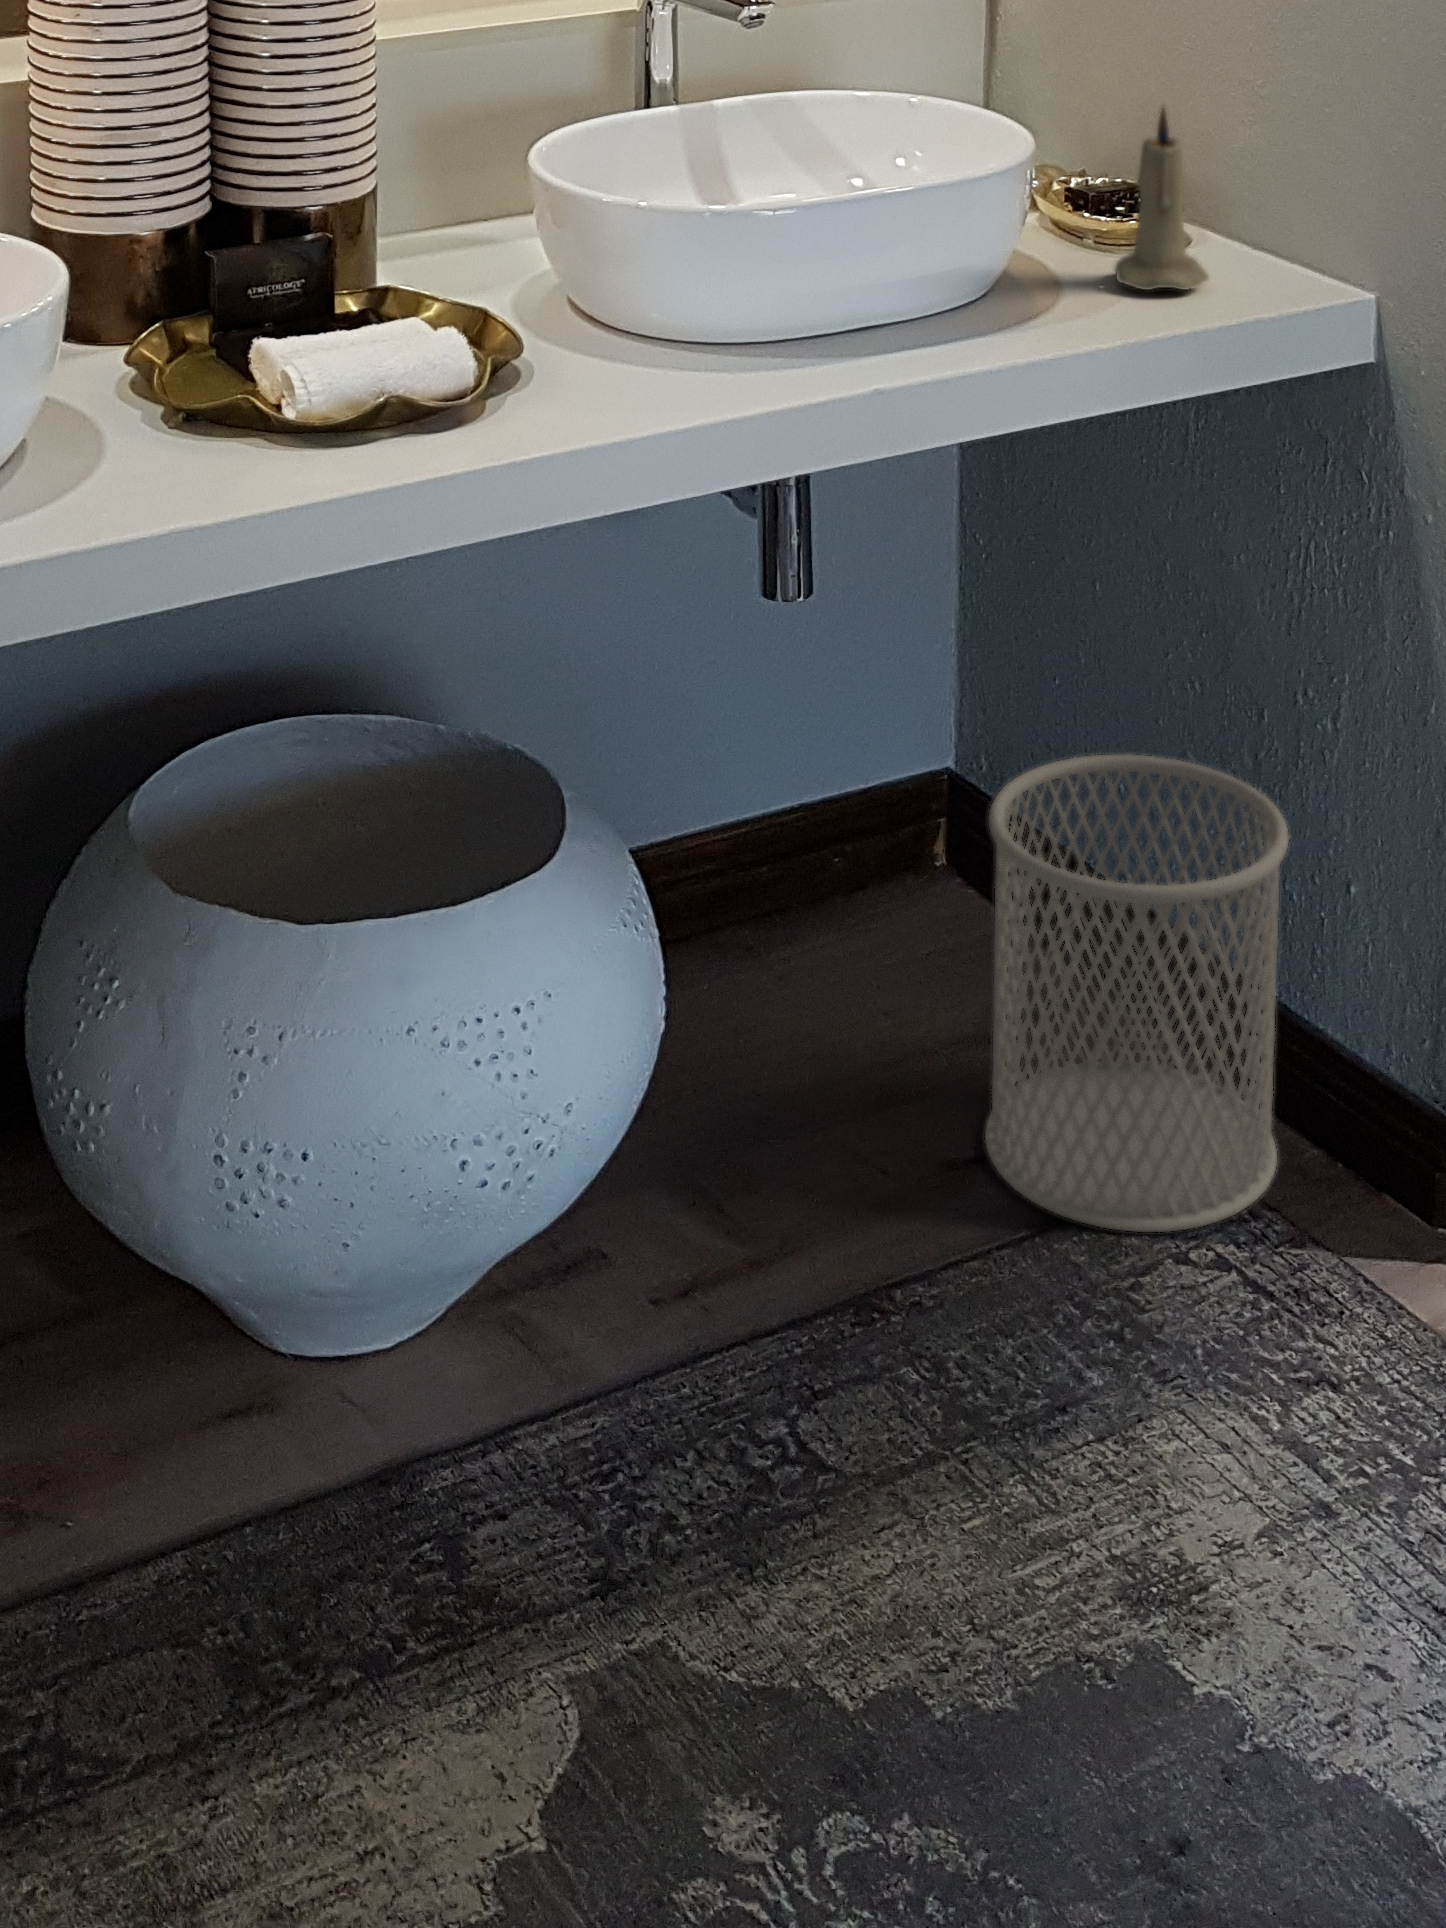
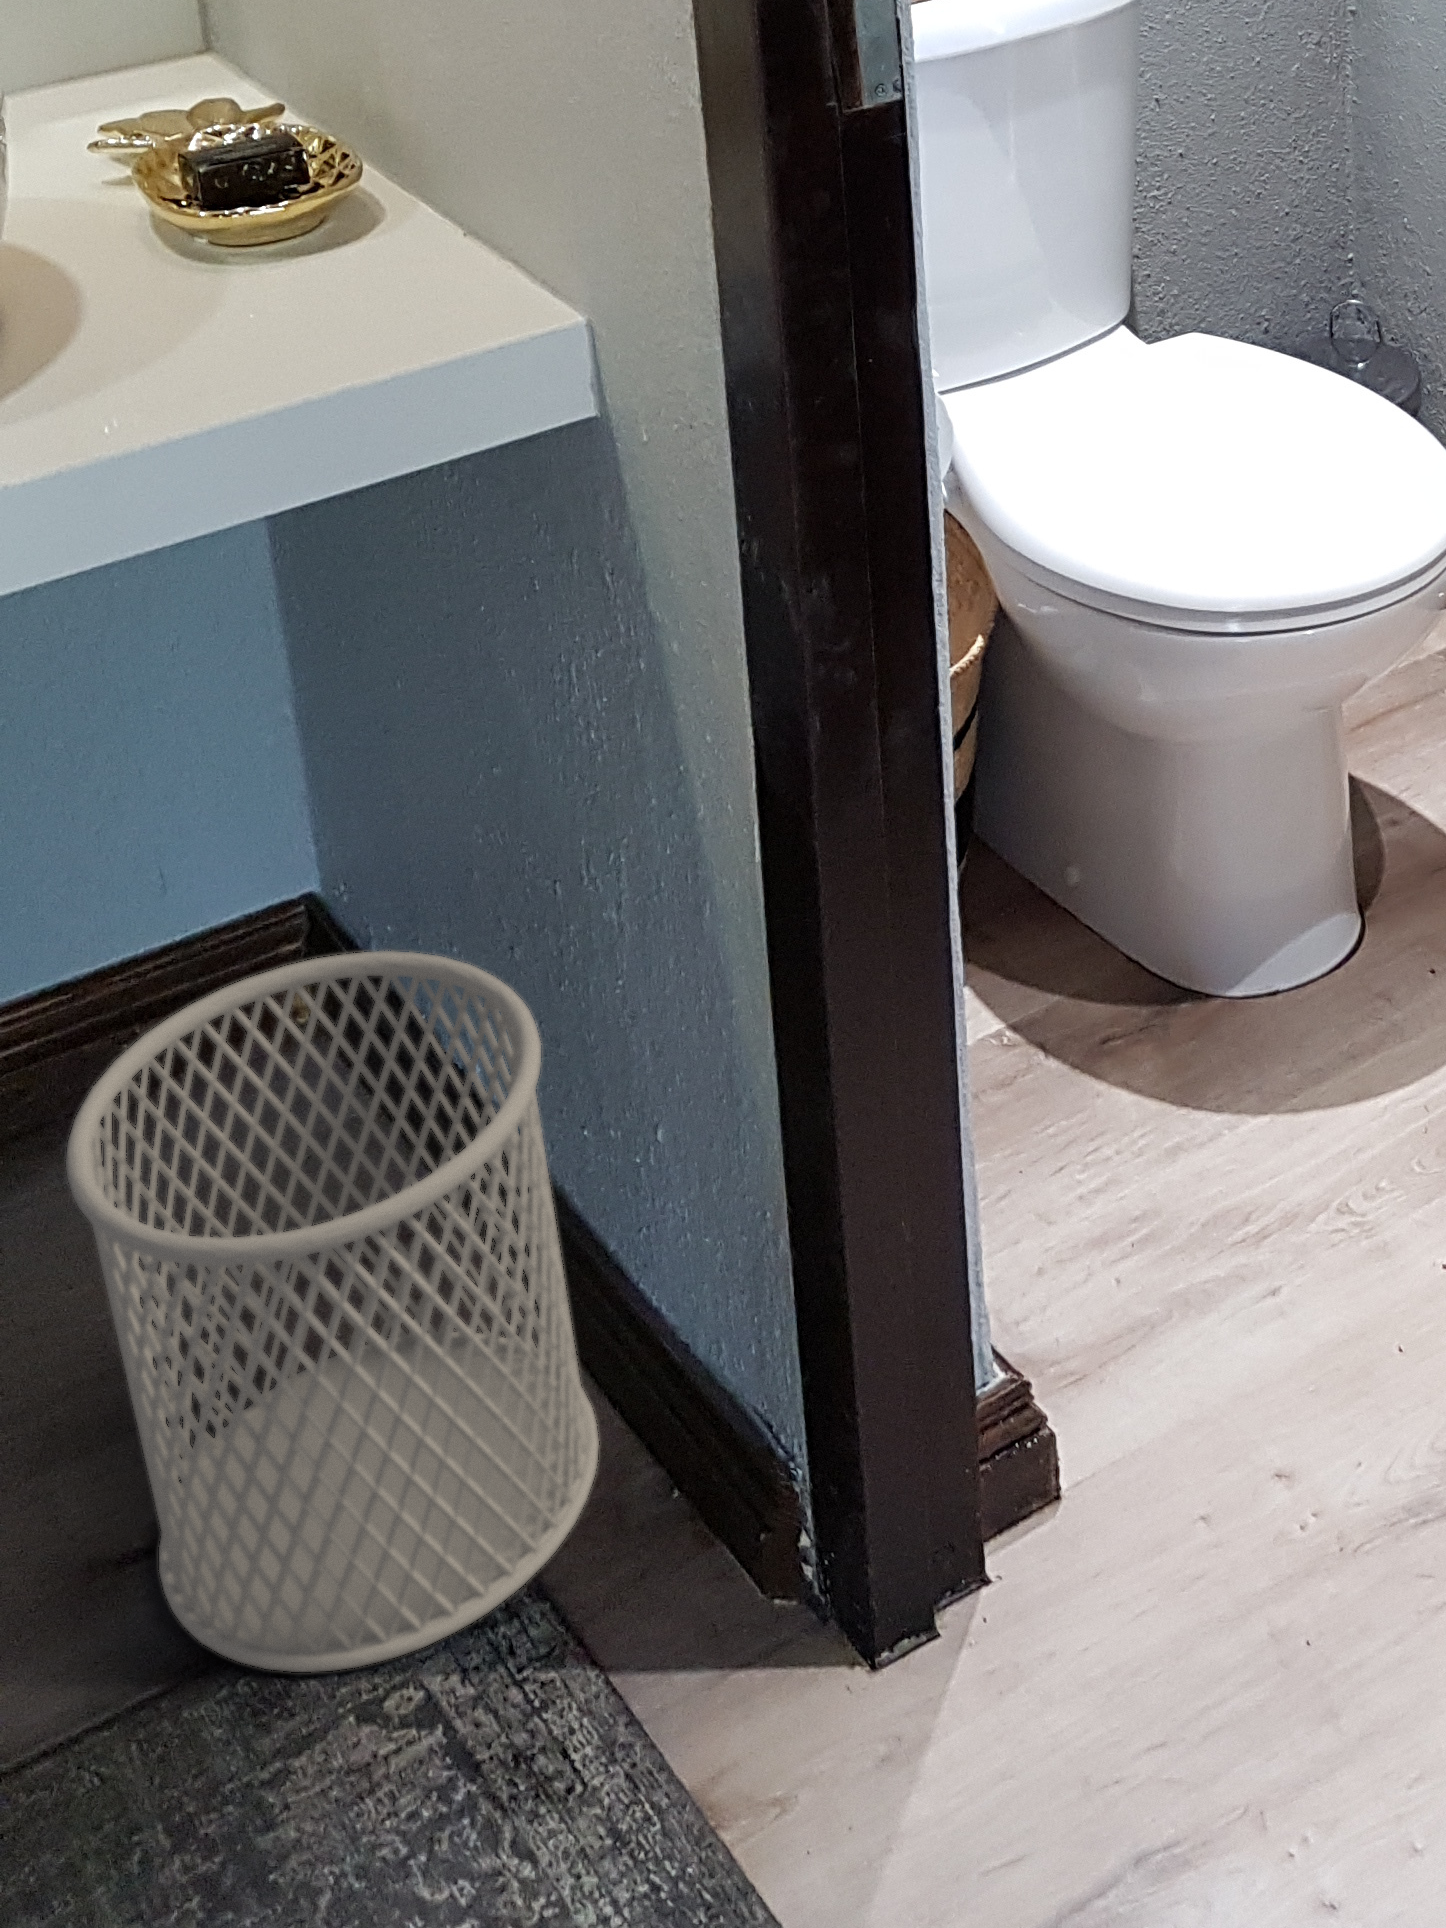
candle: present [1115,108,1208,290] -> none [146,47,310,344]

